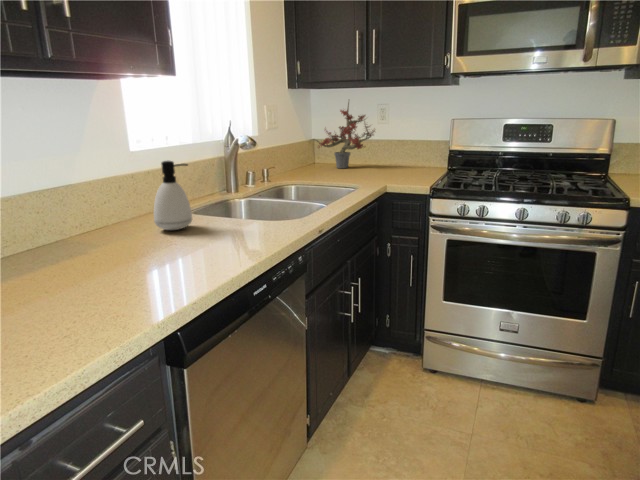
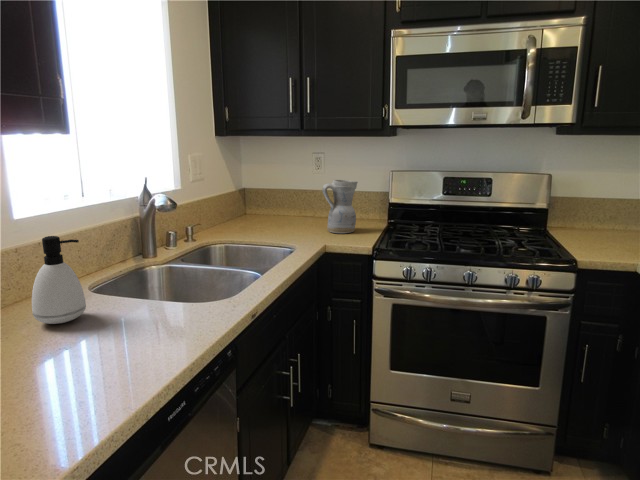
potted plant: present [316,102,375,168] -> none [243,146,314,221]
ceramic pitcher: none [384,127,418,177] -> present [322,180,358,233]

